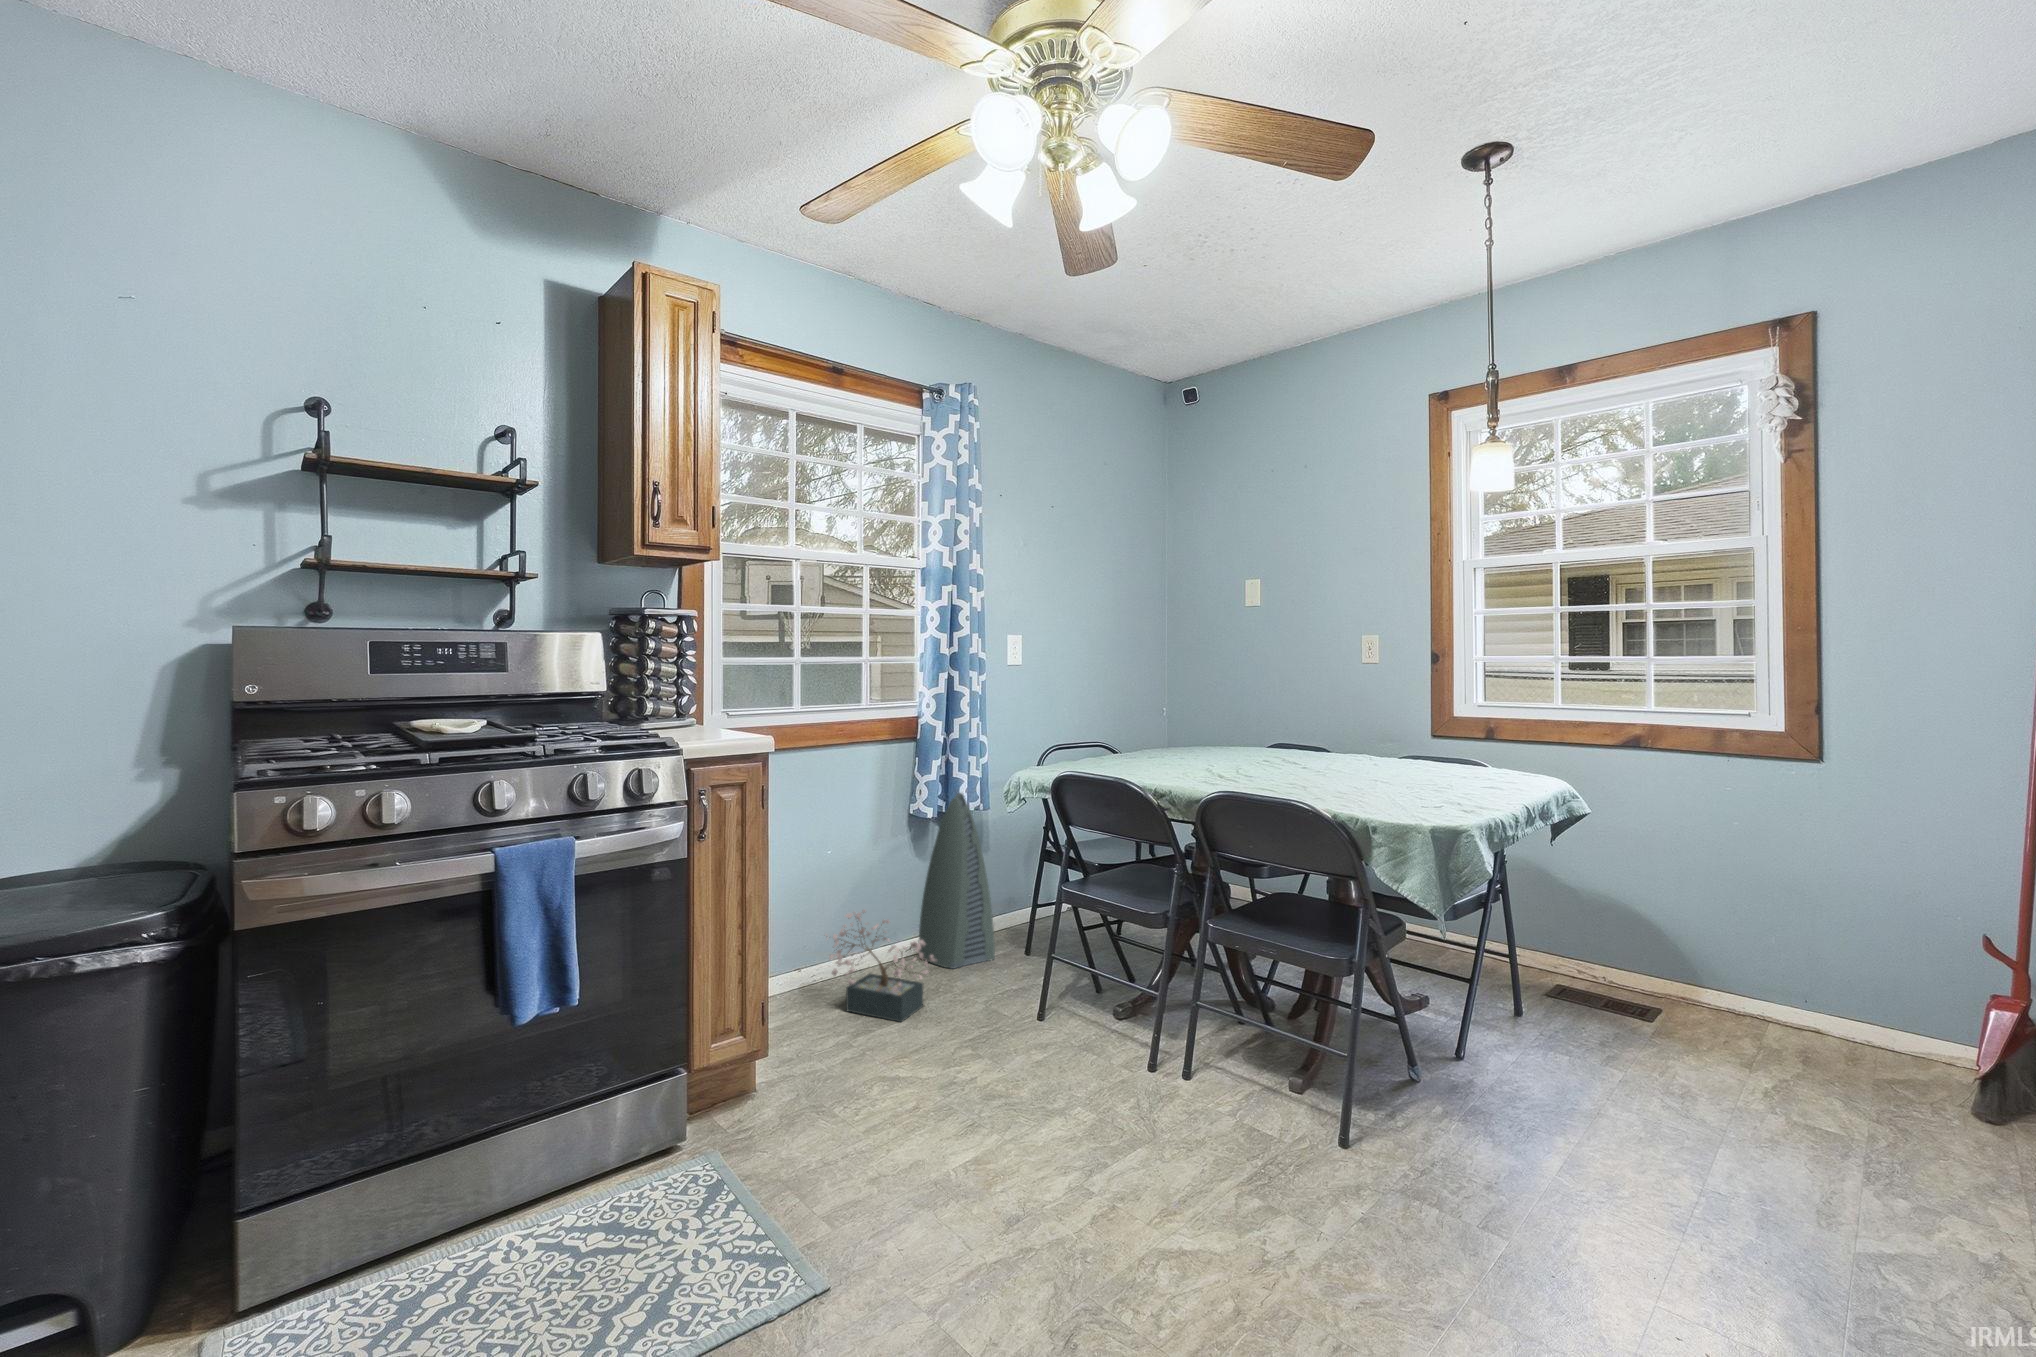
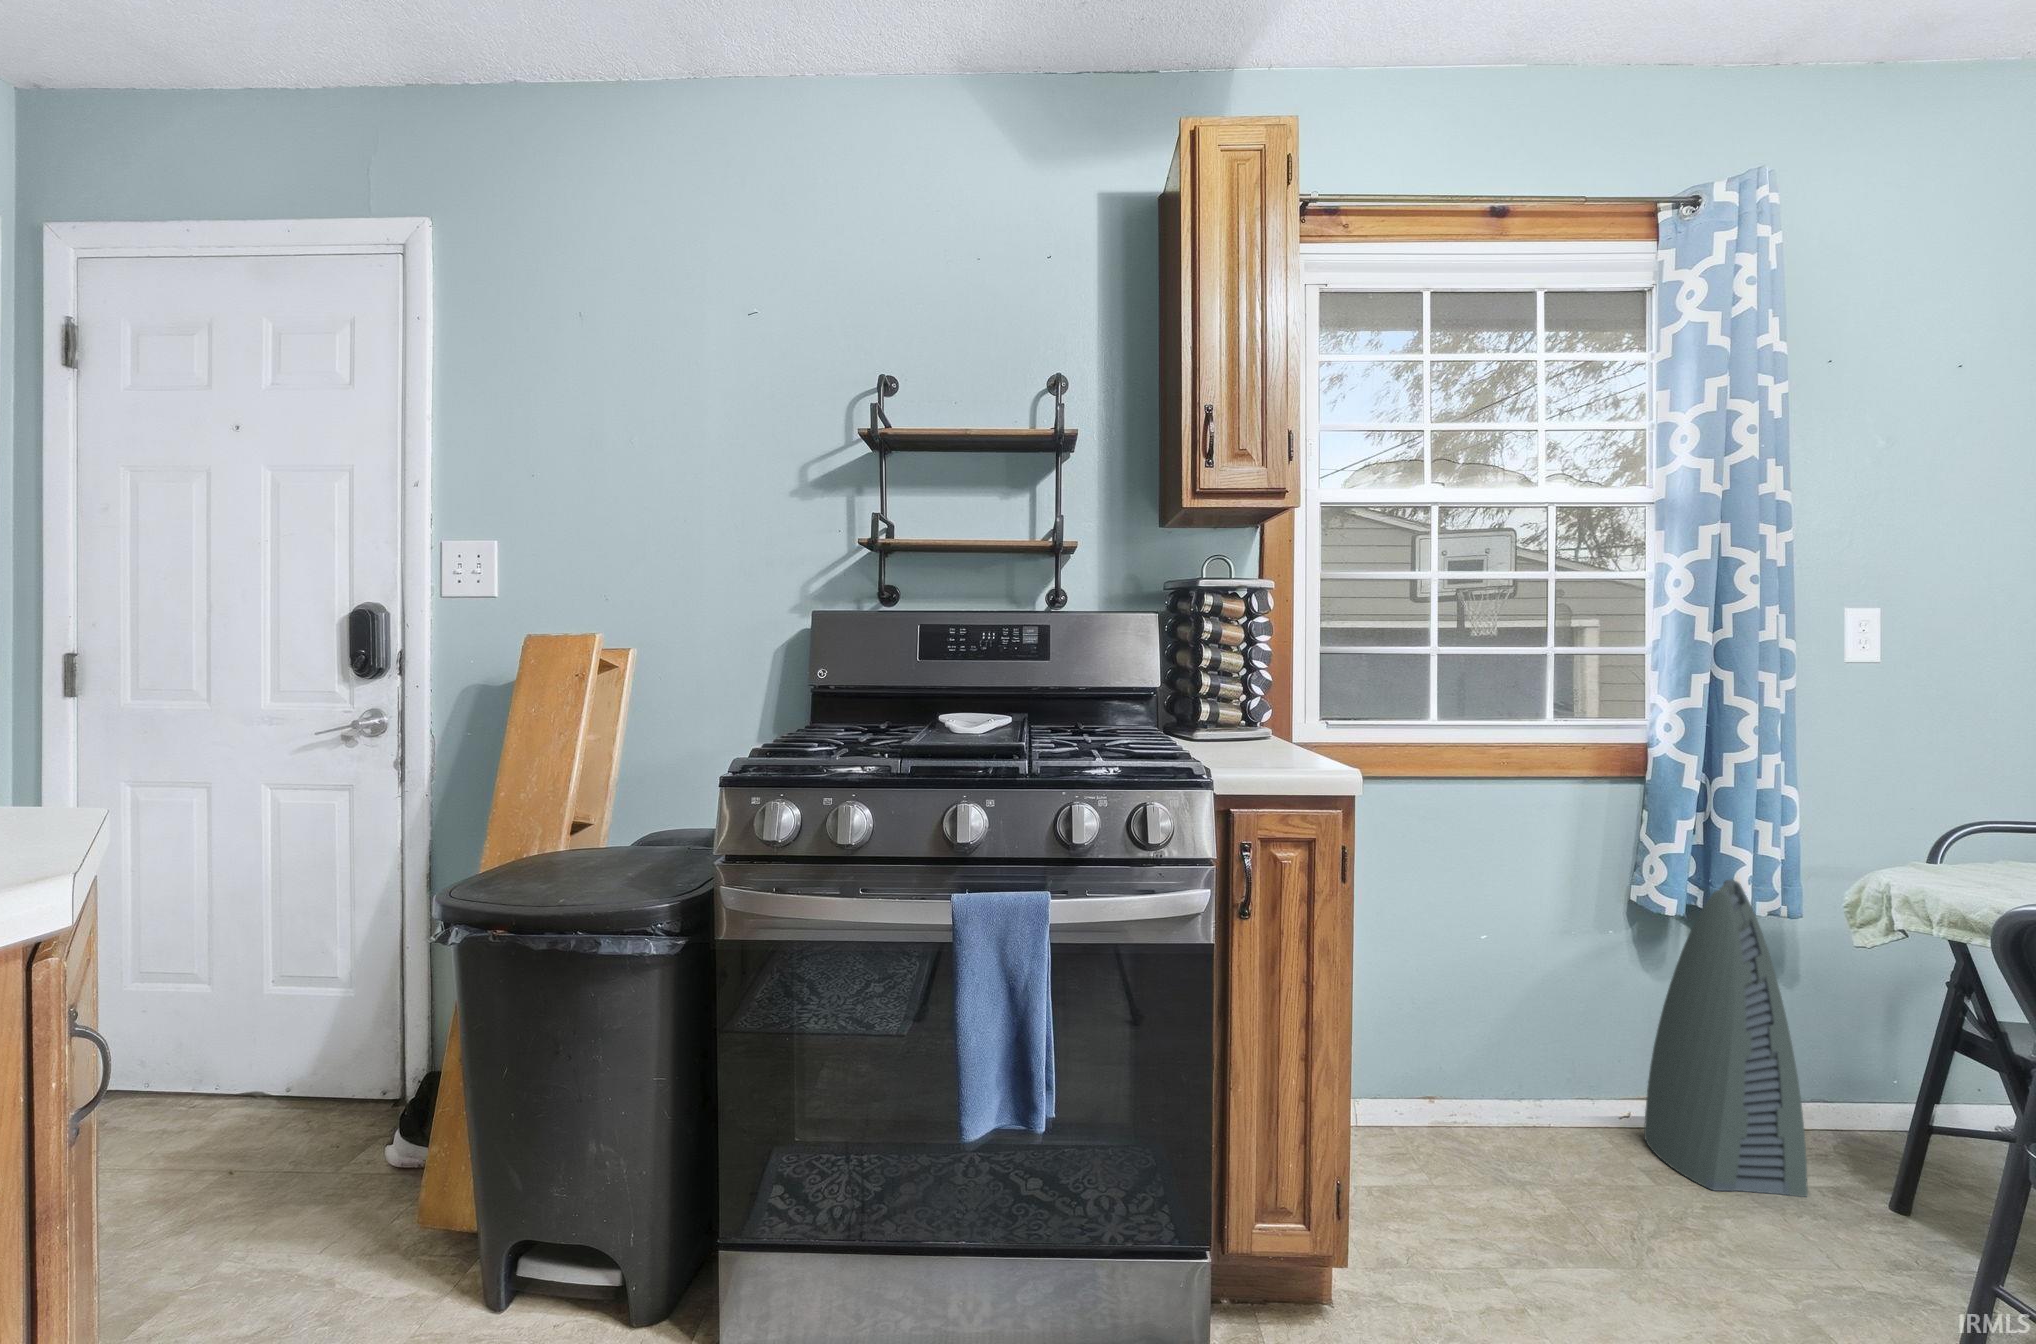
decorative plant: present [827,910,937,1022] -> none [1462,1051,1673,1270]

